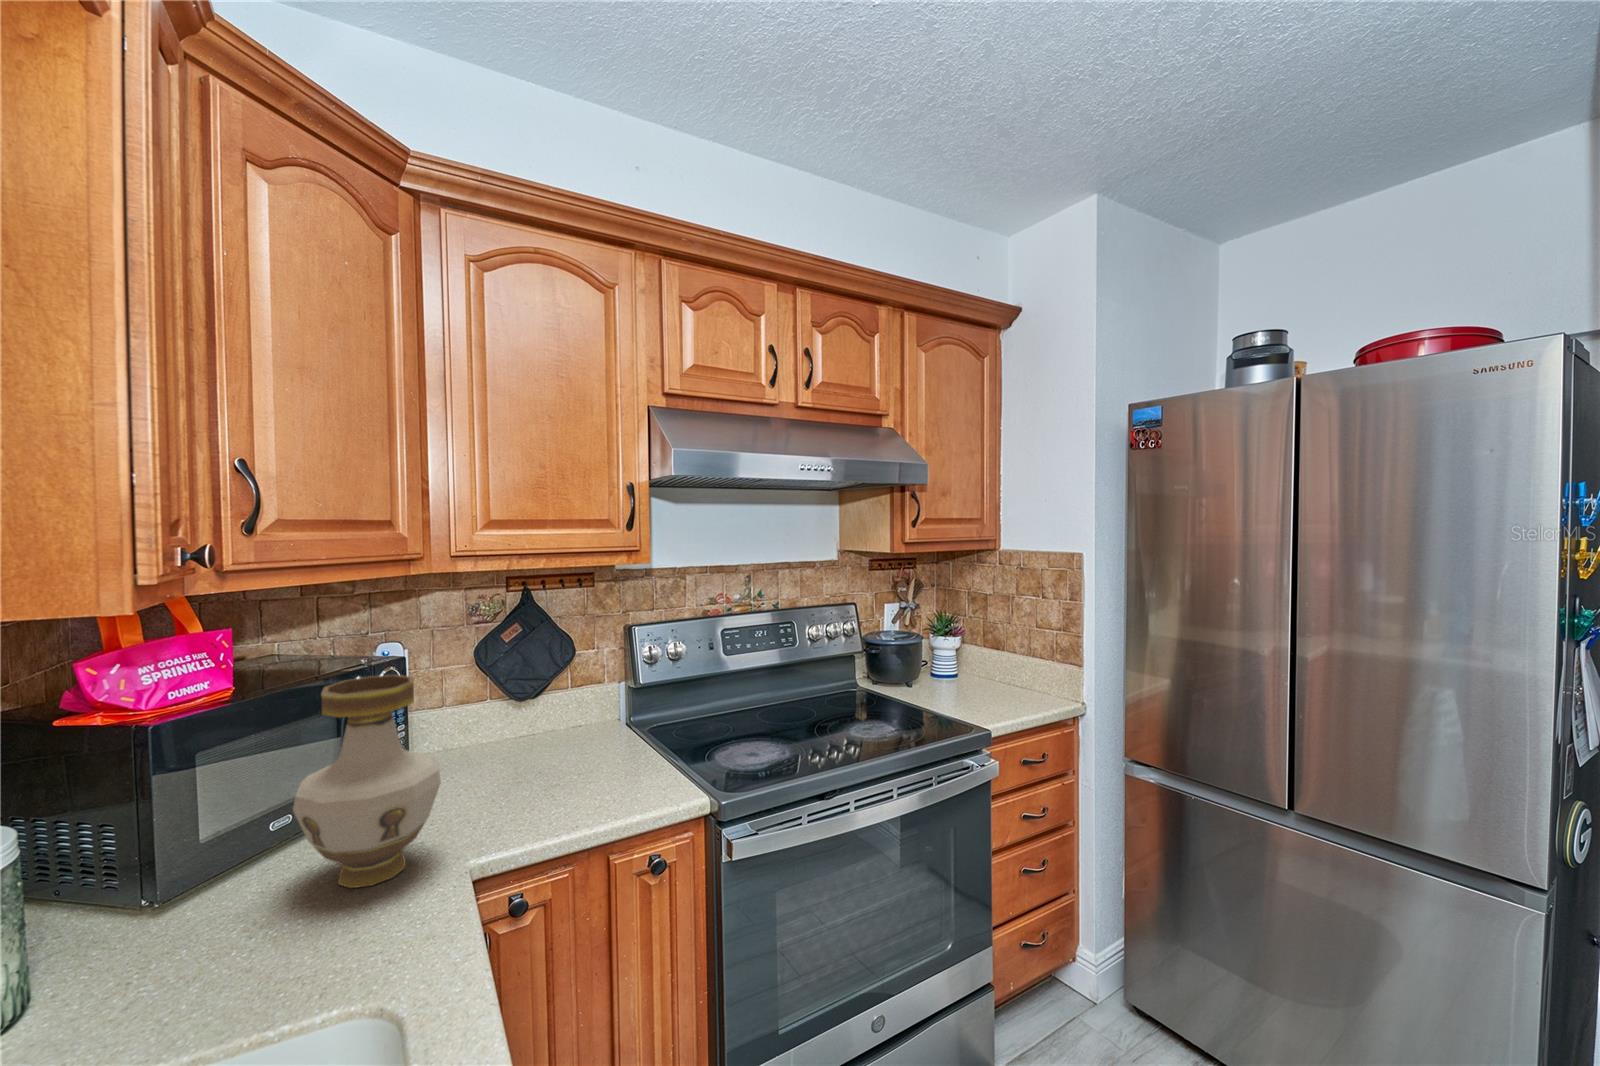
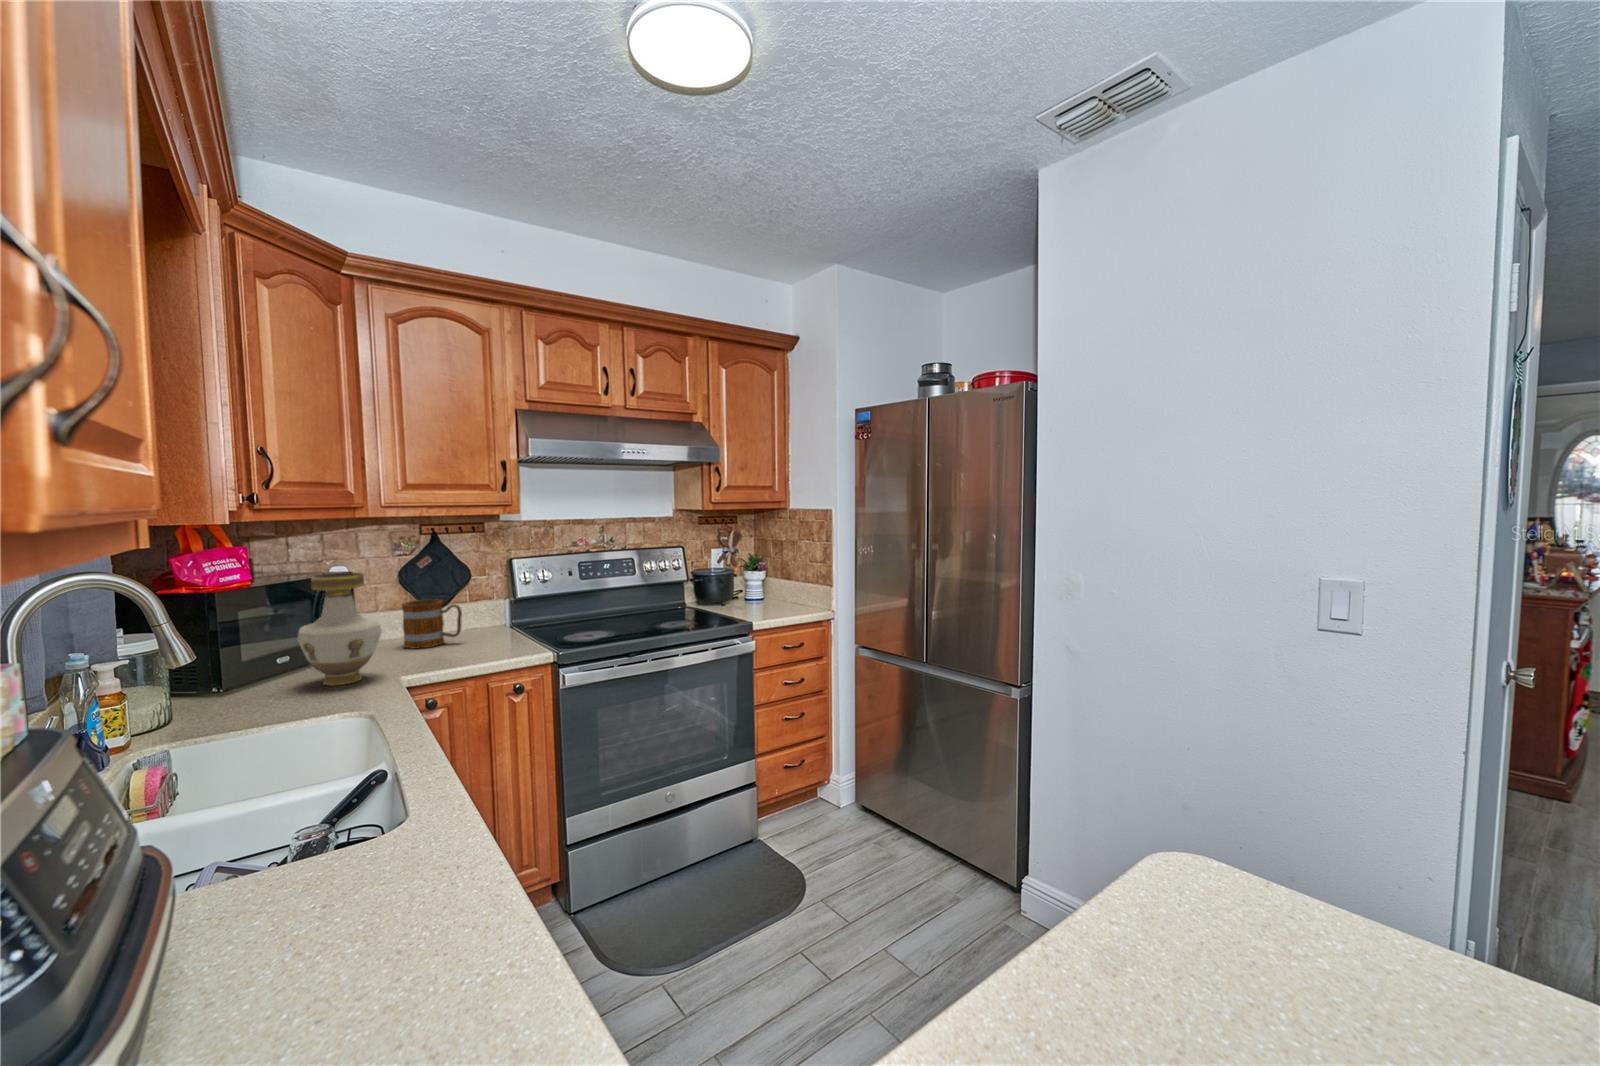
mug: none [479,691,566,774] -> present [402,599,462,649]

